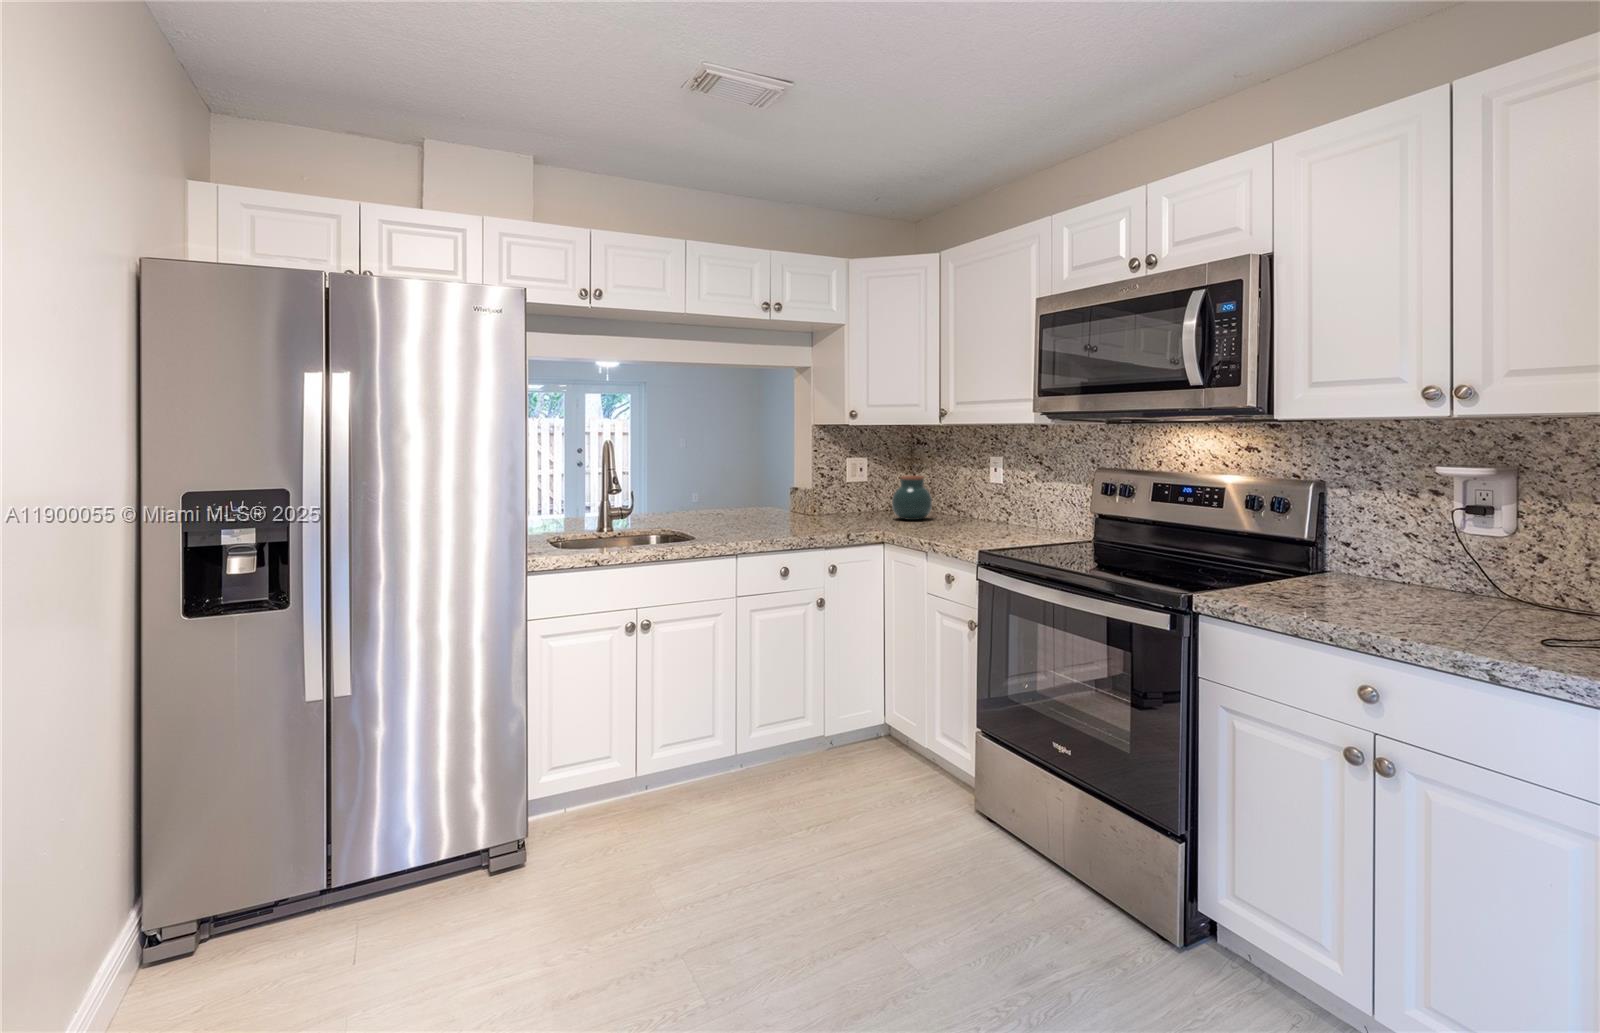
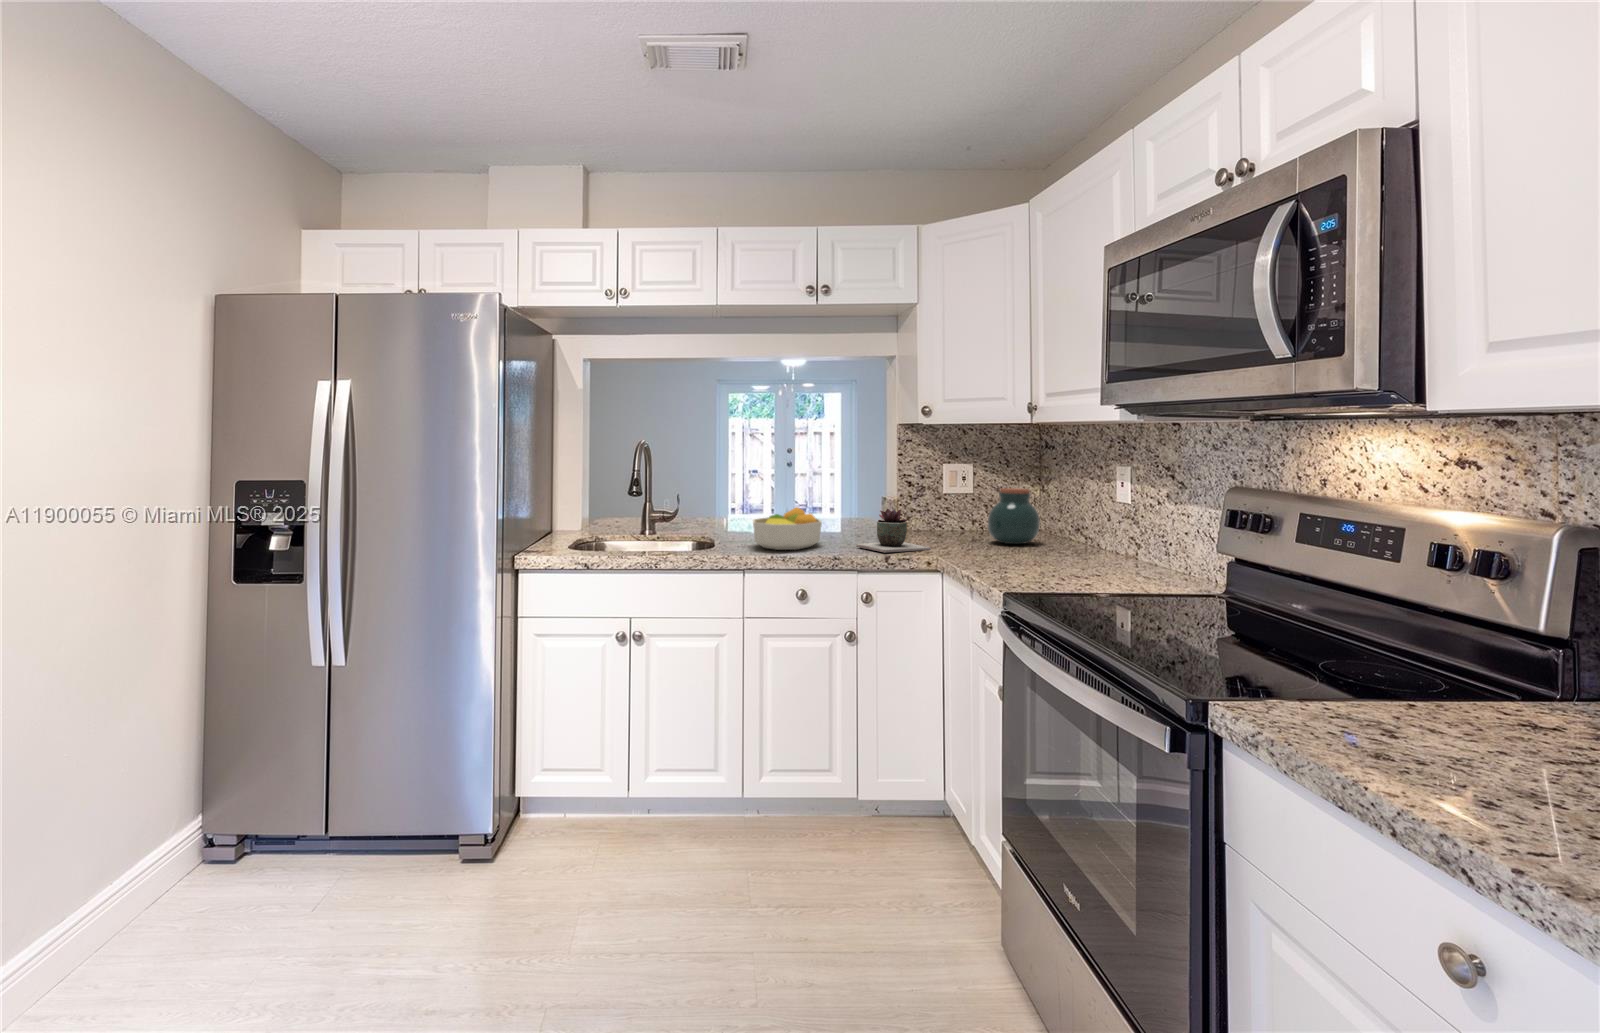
succulent plant: none [800,495,860,530] -> present [856,509,931,553]
fruit bowl: none [710,497,772,534] -> present [753,507,822,550]

